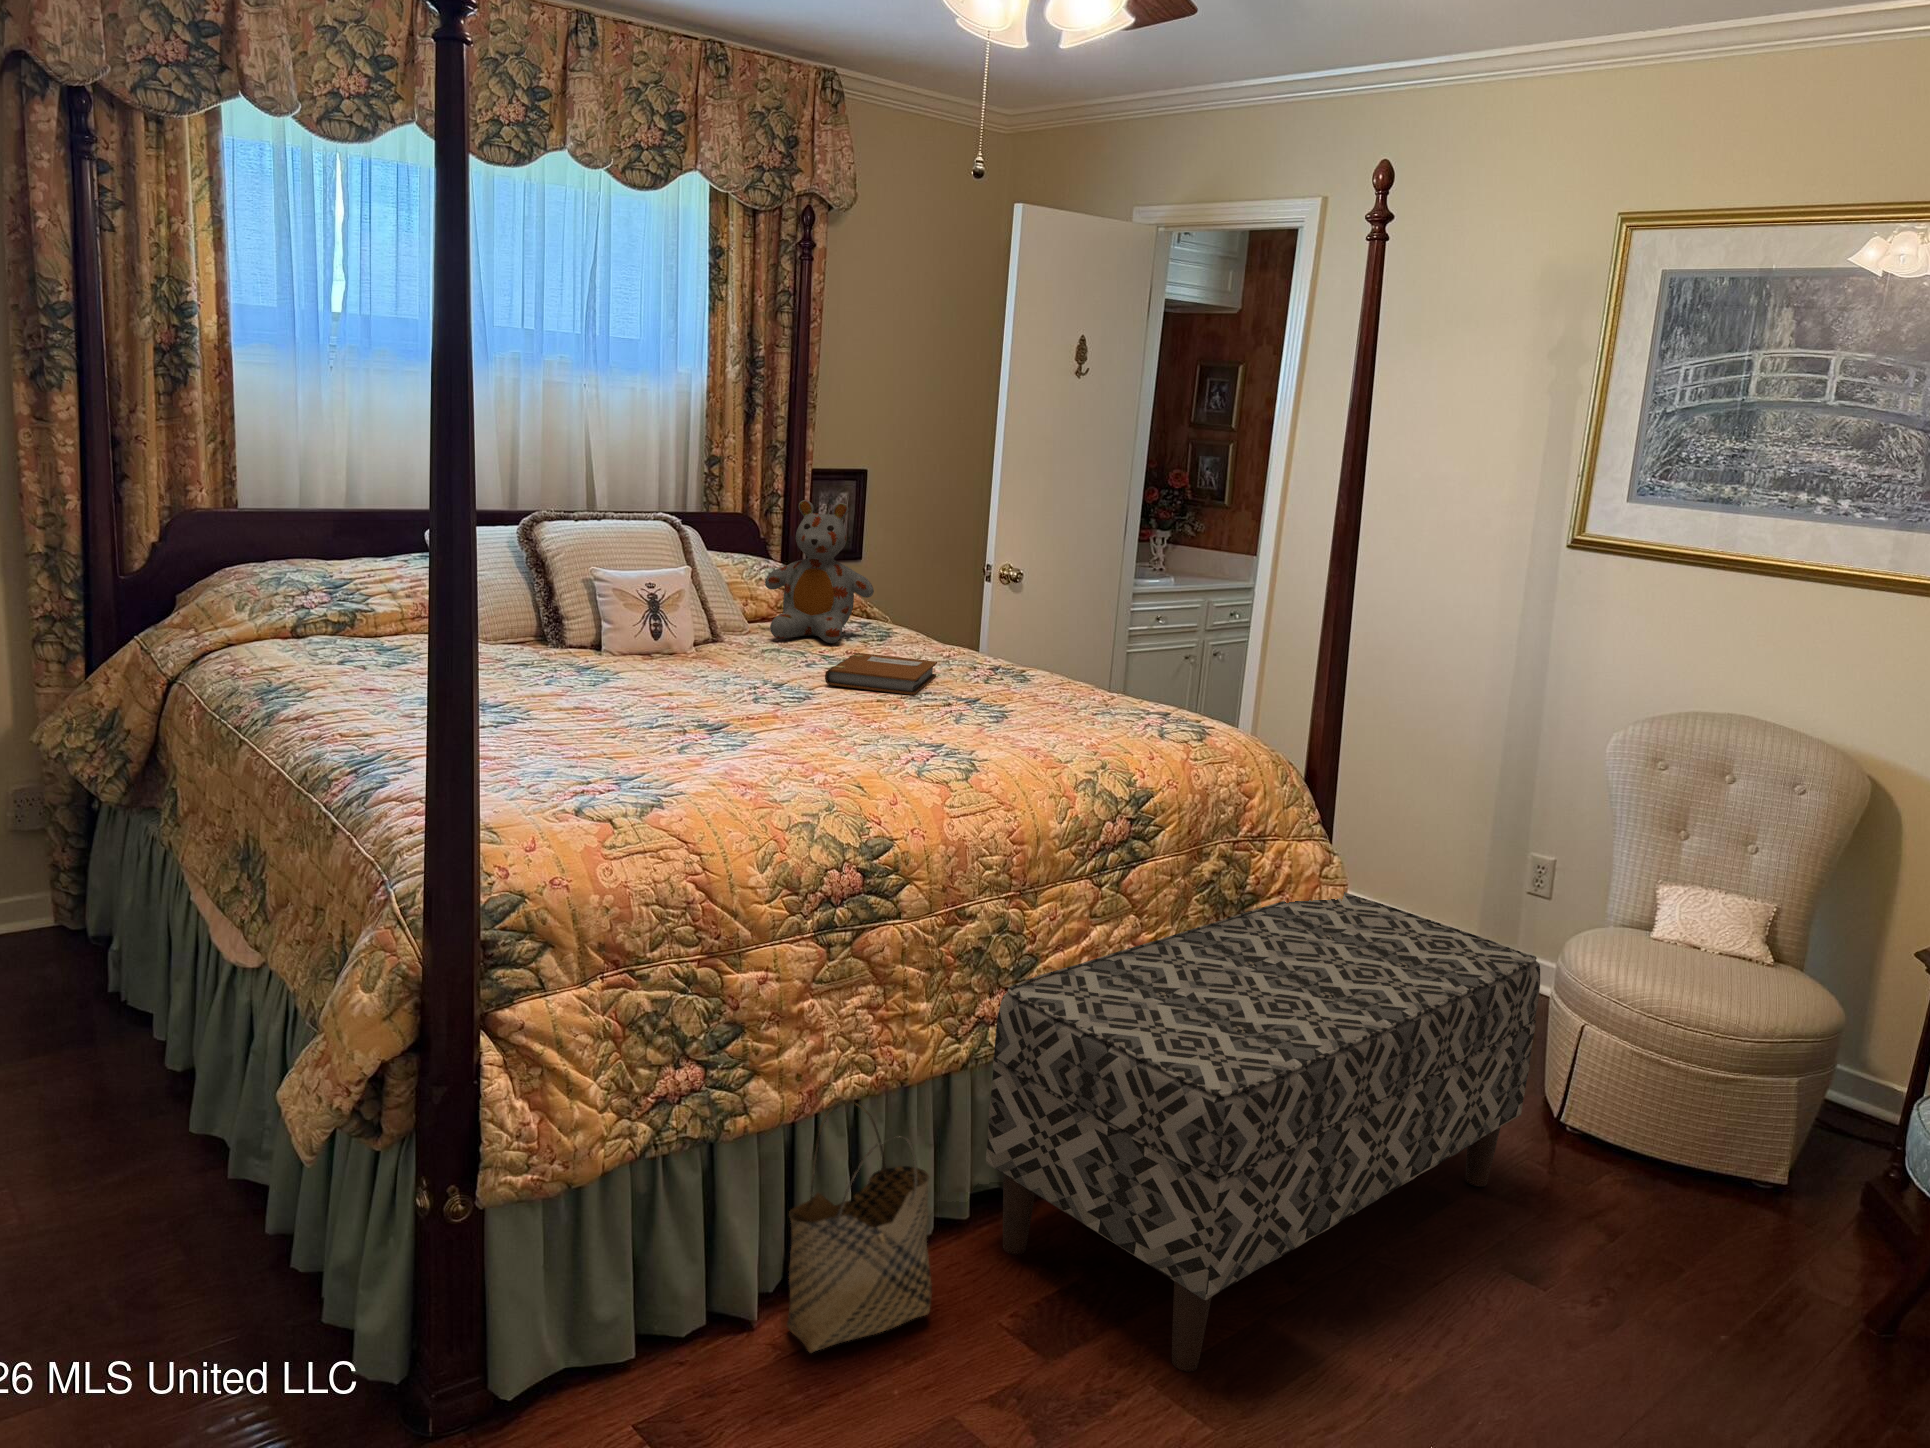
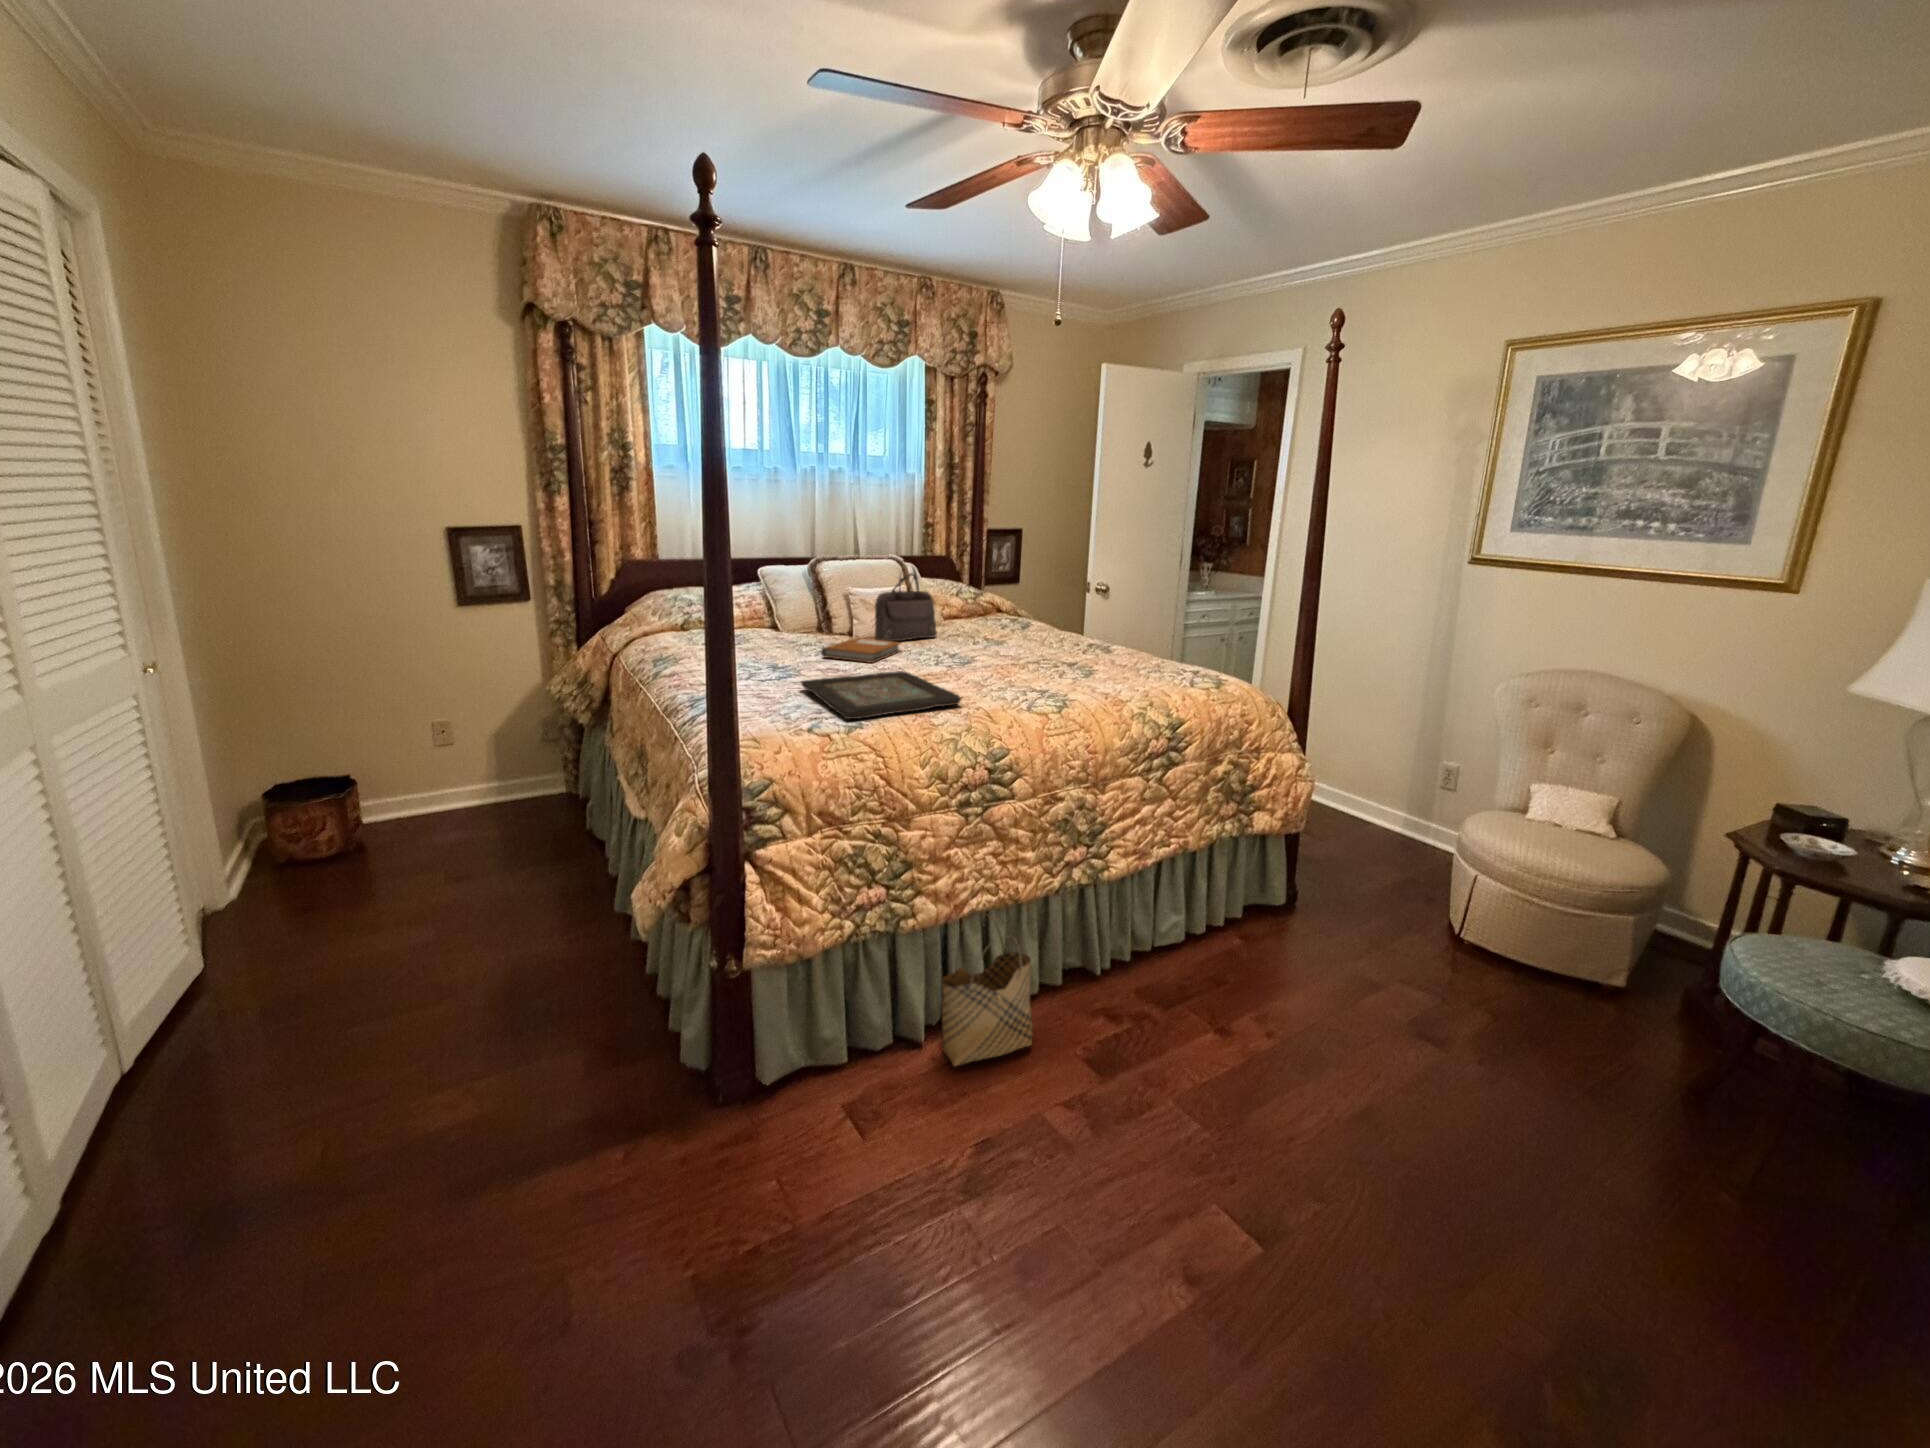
stuffed bear: present [765,500,874,643] -> none [955,547,1019,632]
handbag: none [635,530,739,658] -> present [875,566,937,641]
notebook: present [825,653,937,695] -> present [821,638,900,663]
decorative tray: none [537,711,814,793] -> present [801,671,962,719]
bench: present [986,892,1540,1372] -> none [1071,783,1445,1094]

